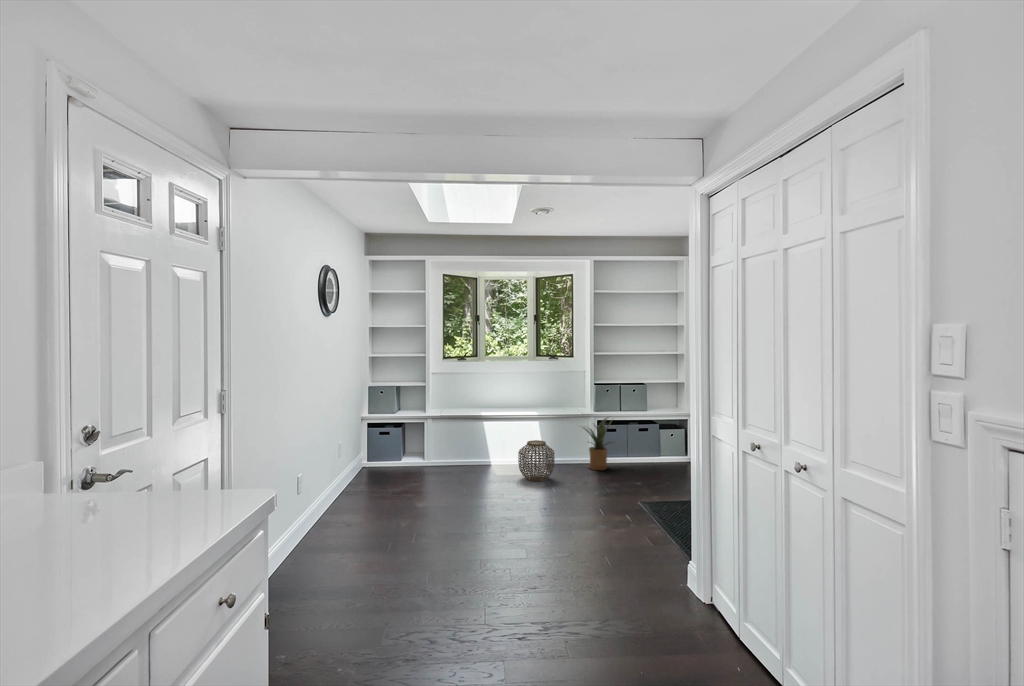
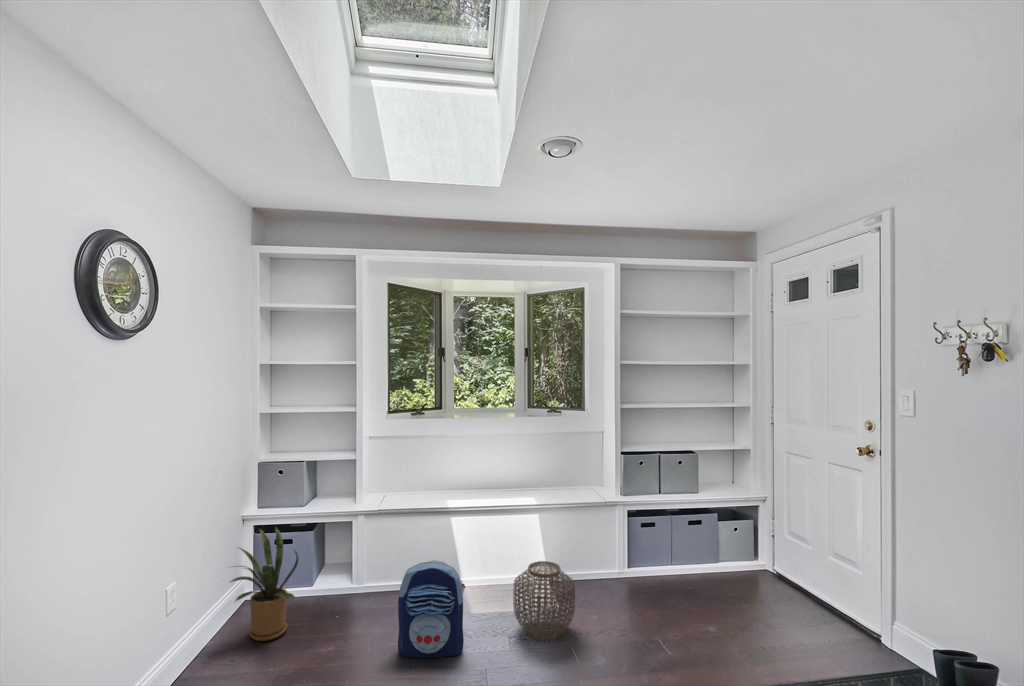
house plant: present [585,418,614,470] -> present [231,528,298,641]
backpack: none [453,434,490,485] -> present [398,560,465,657]

